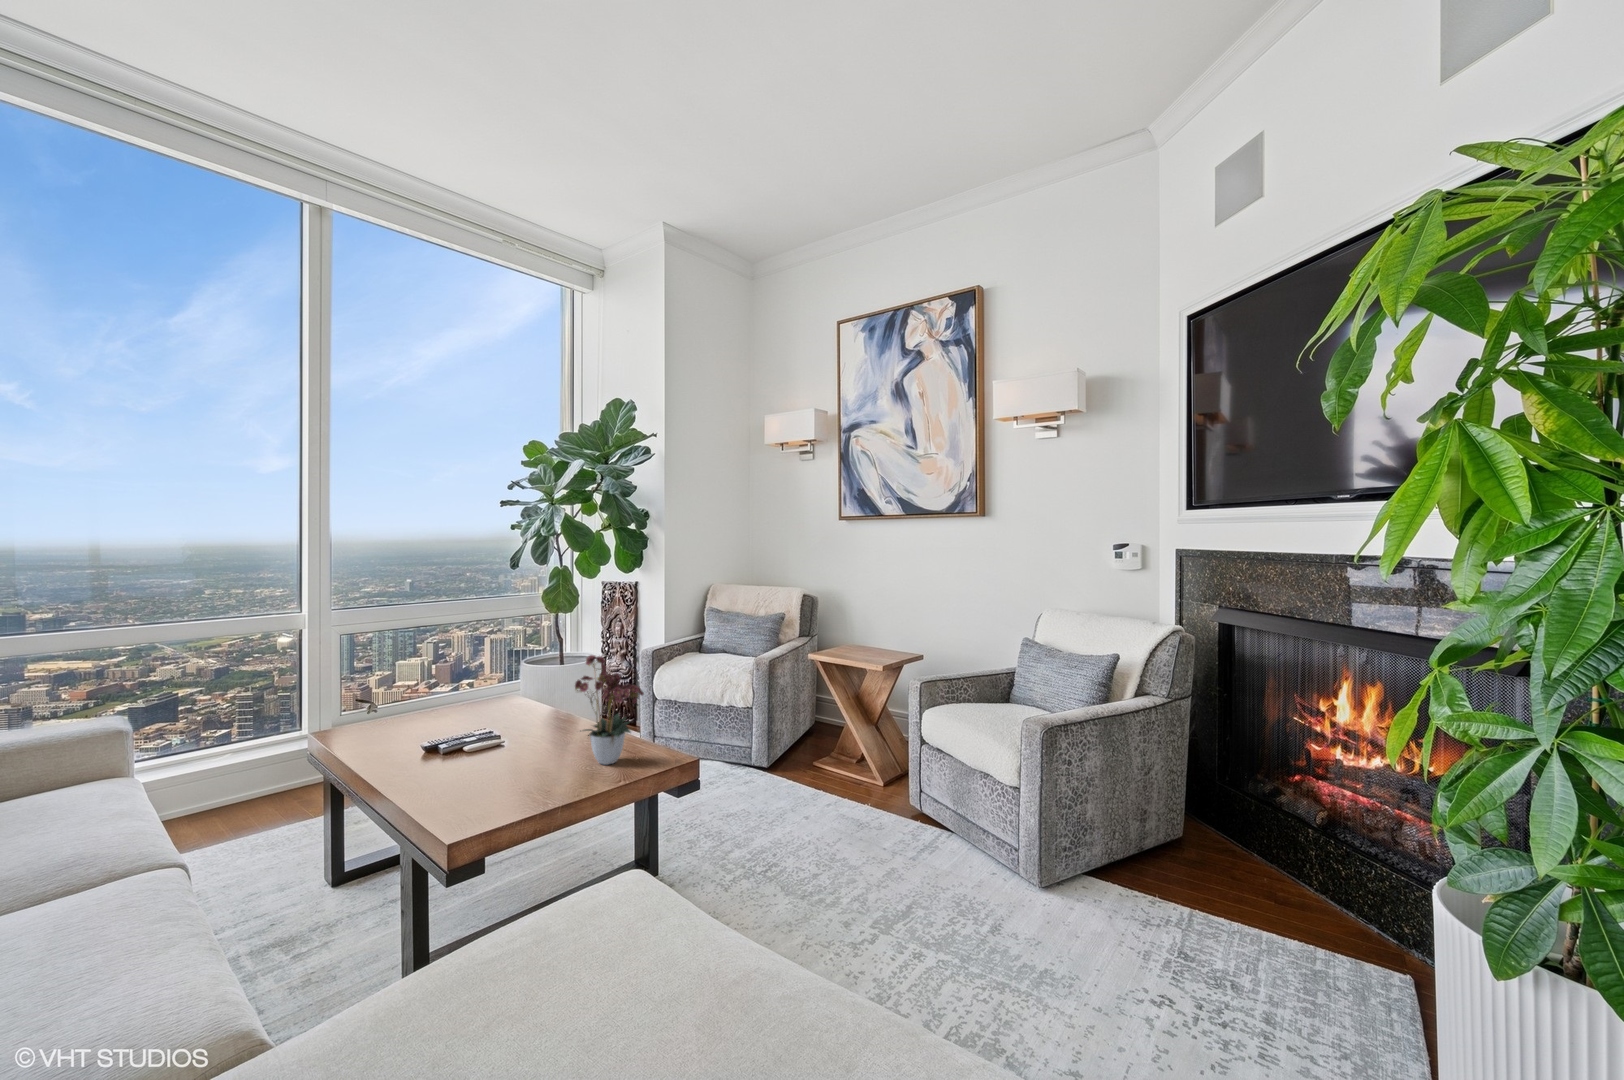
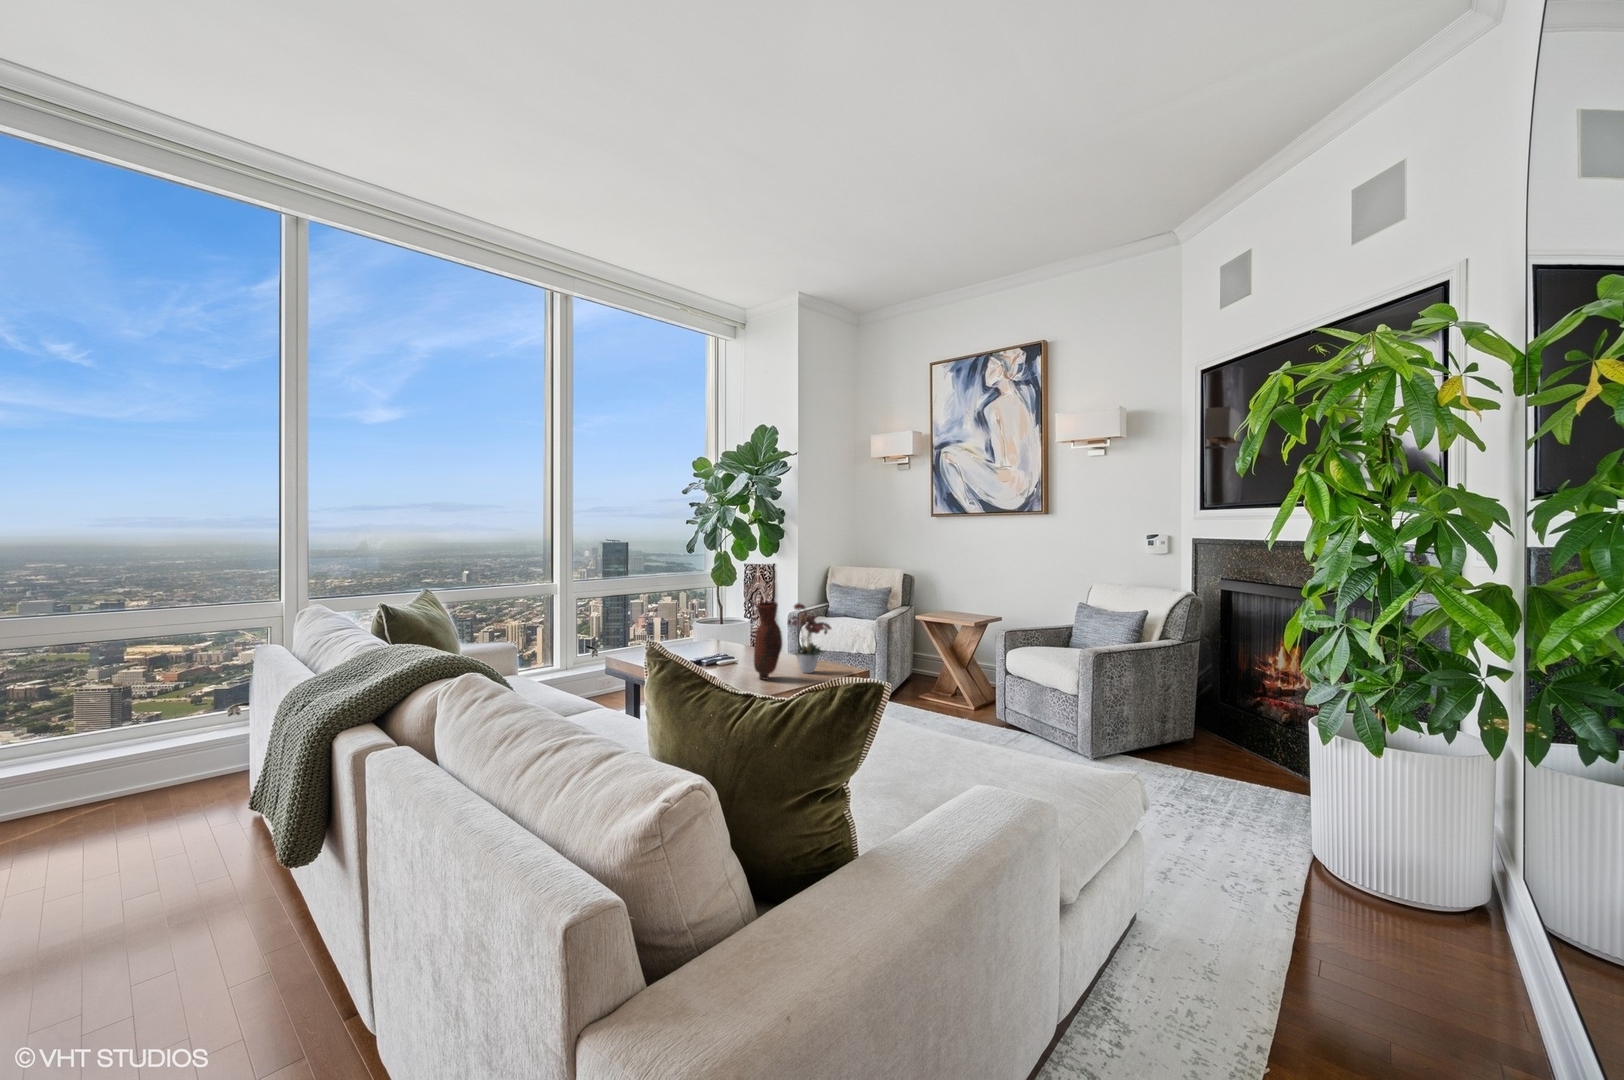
vase: none [503,656,550,785] -> present [754,602,782,680]

